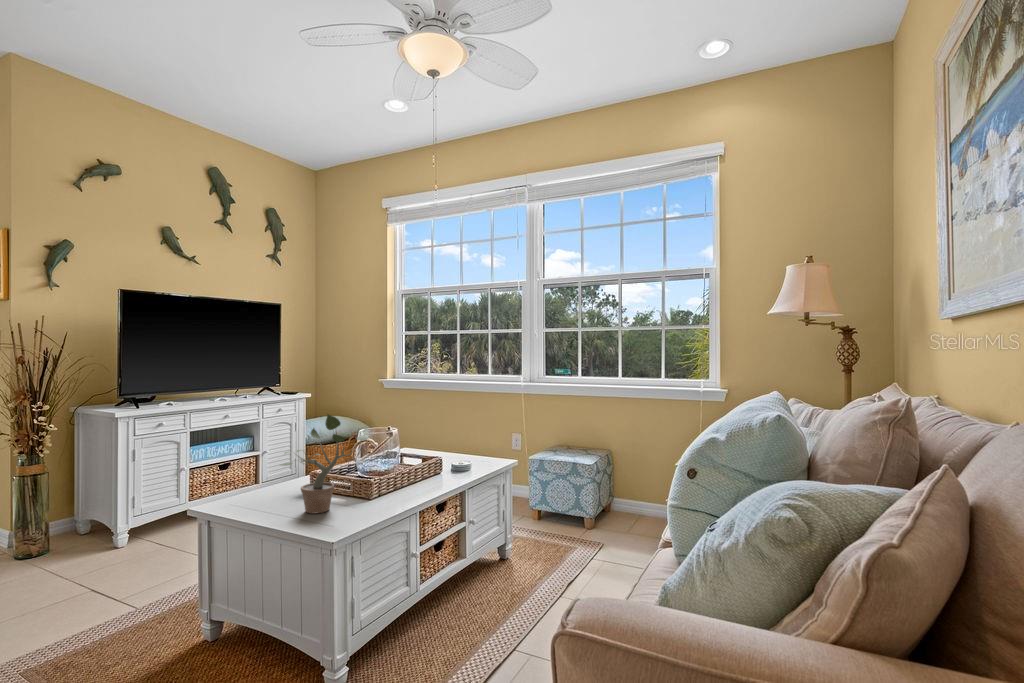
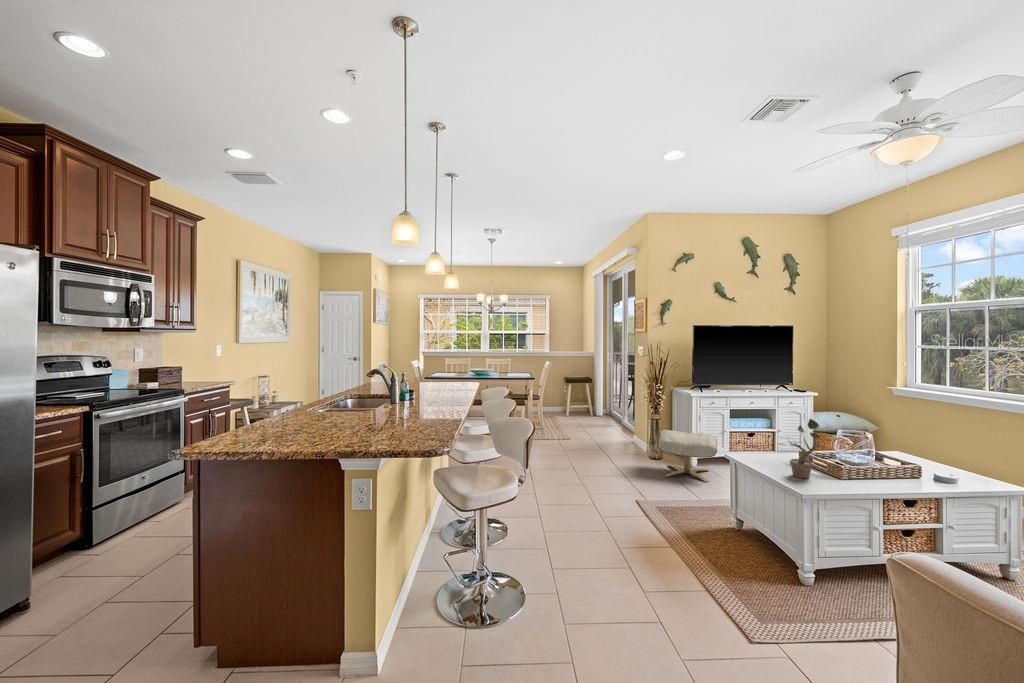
ottoman: none [34,478,167,586] -> present [658,430,717,482]

